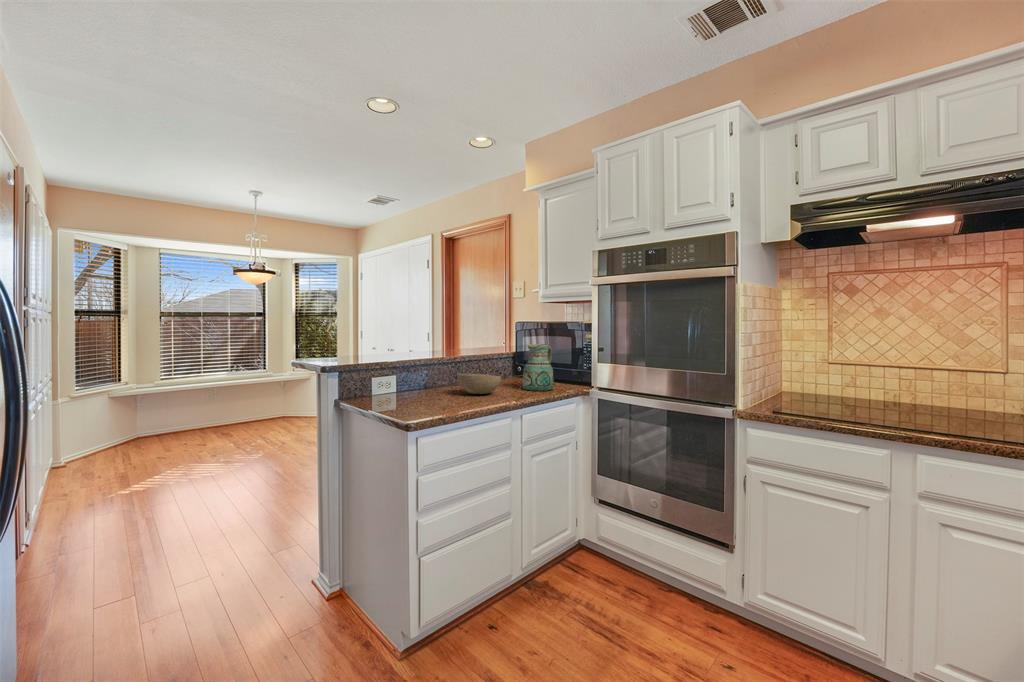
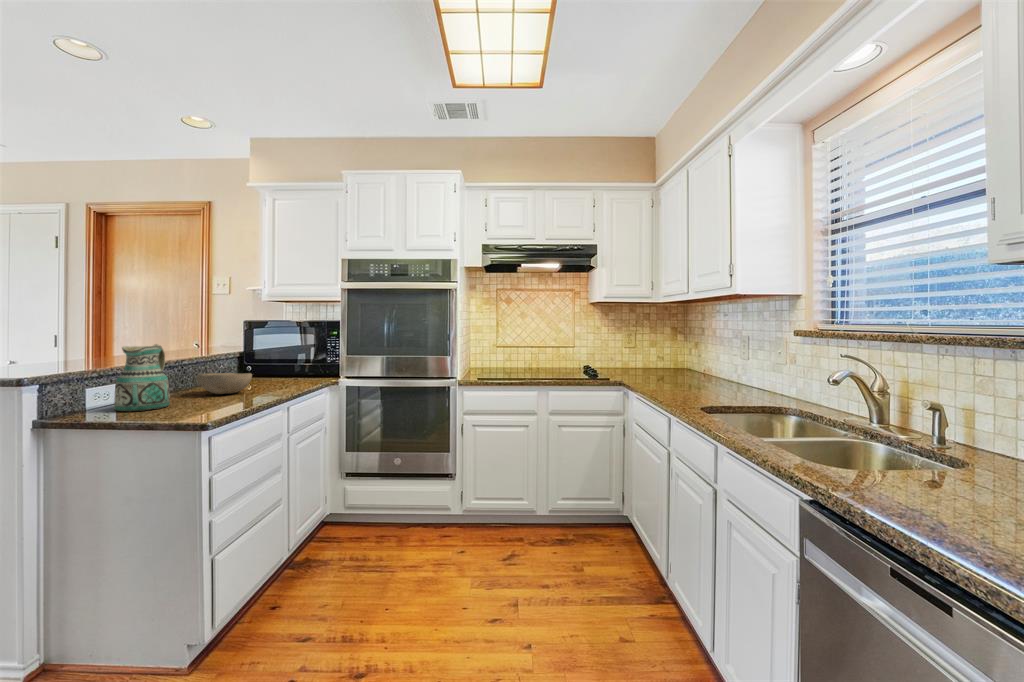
ceramic pitcher: present [522,344,553,391] -> present [114,344,170,411]

